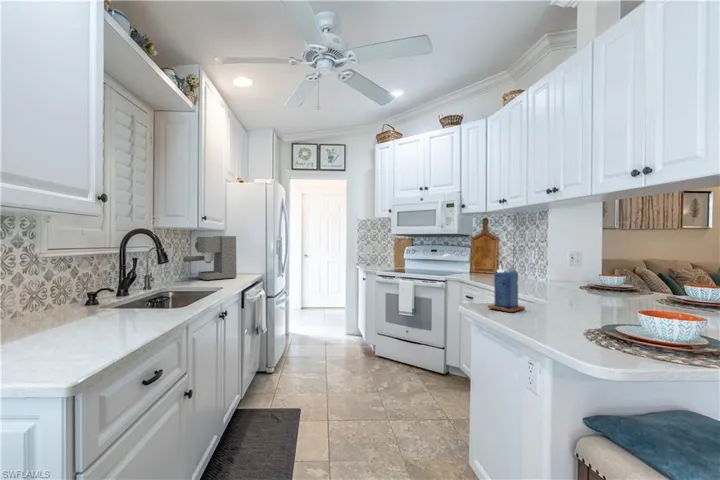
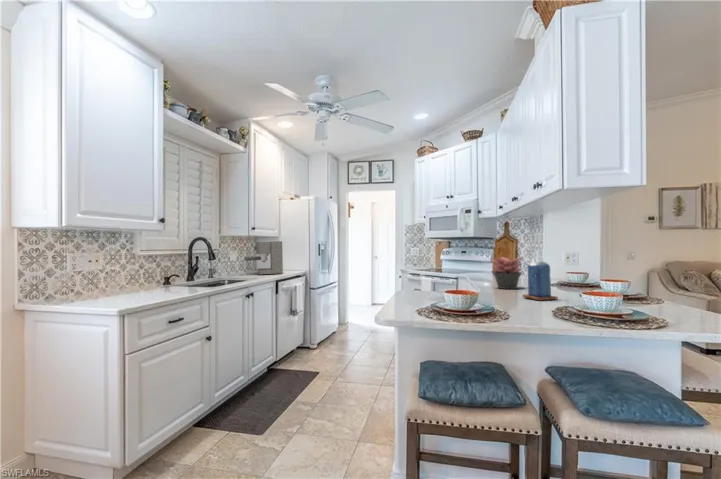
succulent plant: none [524,256,560,291] -> present [493,257,522,289]
candle: present [488,265,525,312] -> present [523,259,558,300]

